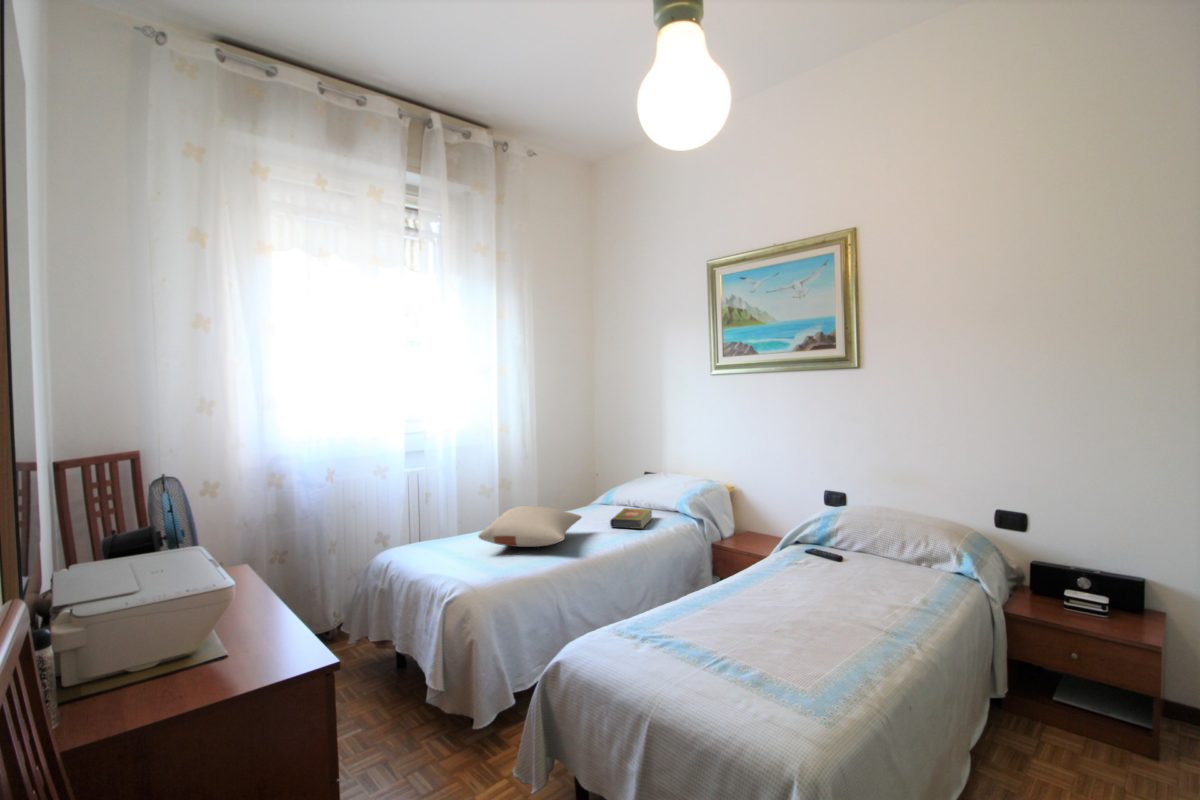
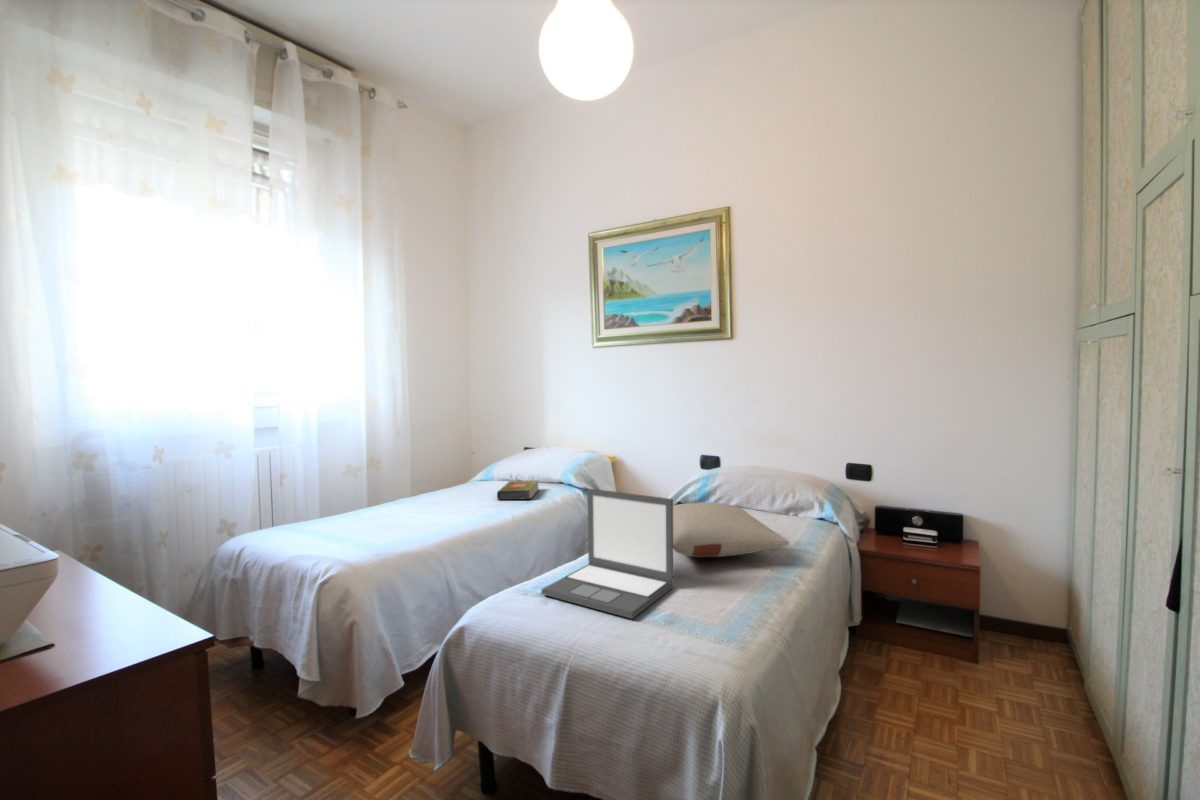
pillow: present [478,506,582,547] -> present [673,502,789,557]
laptop: none [635,533,770,676] -> present [541,489,674,619]

